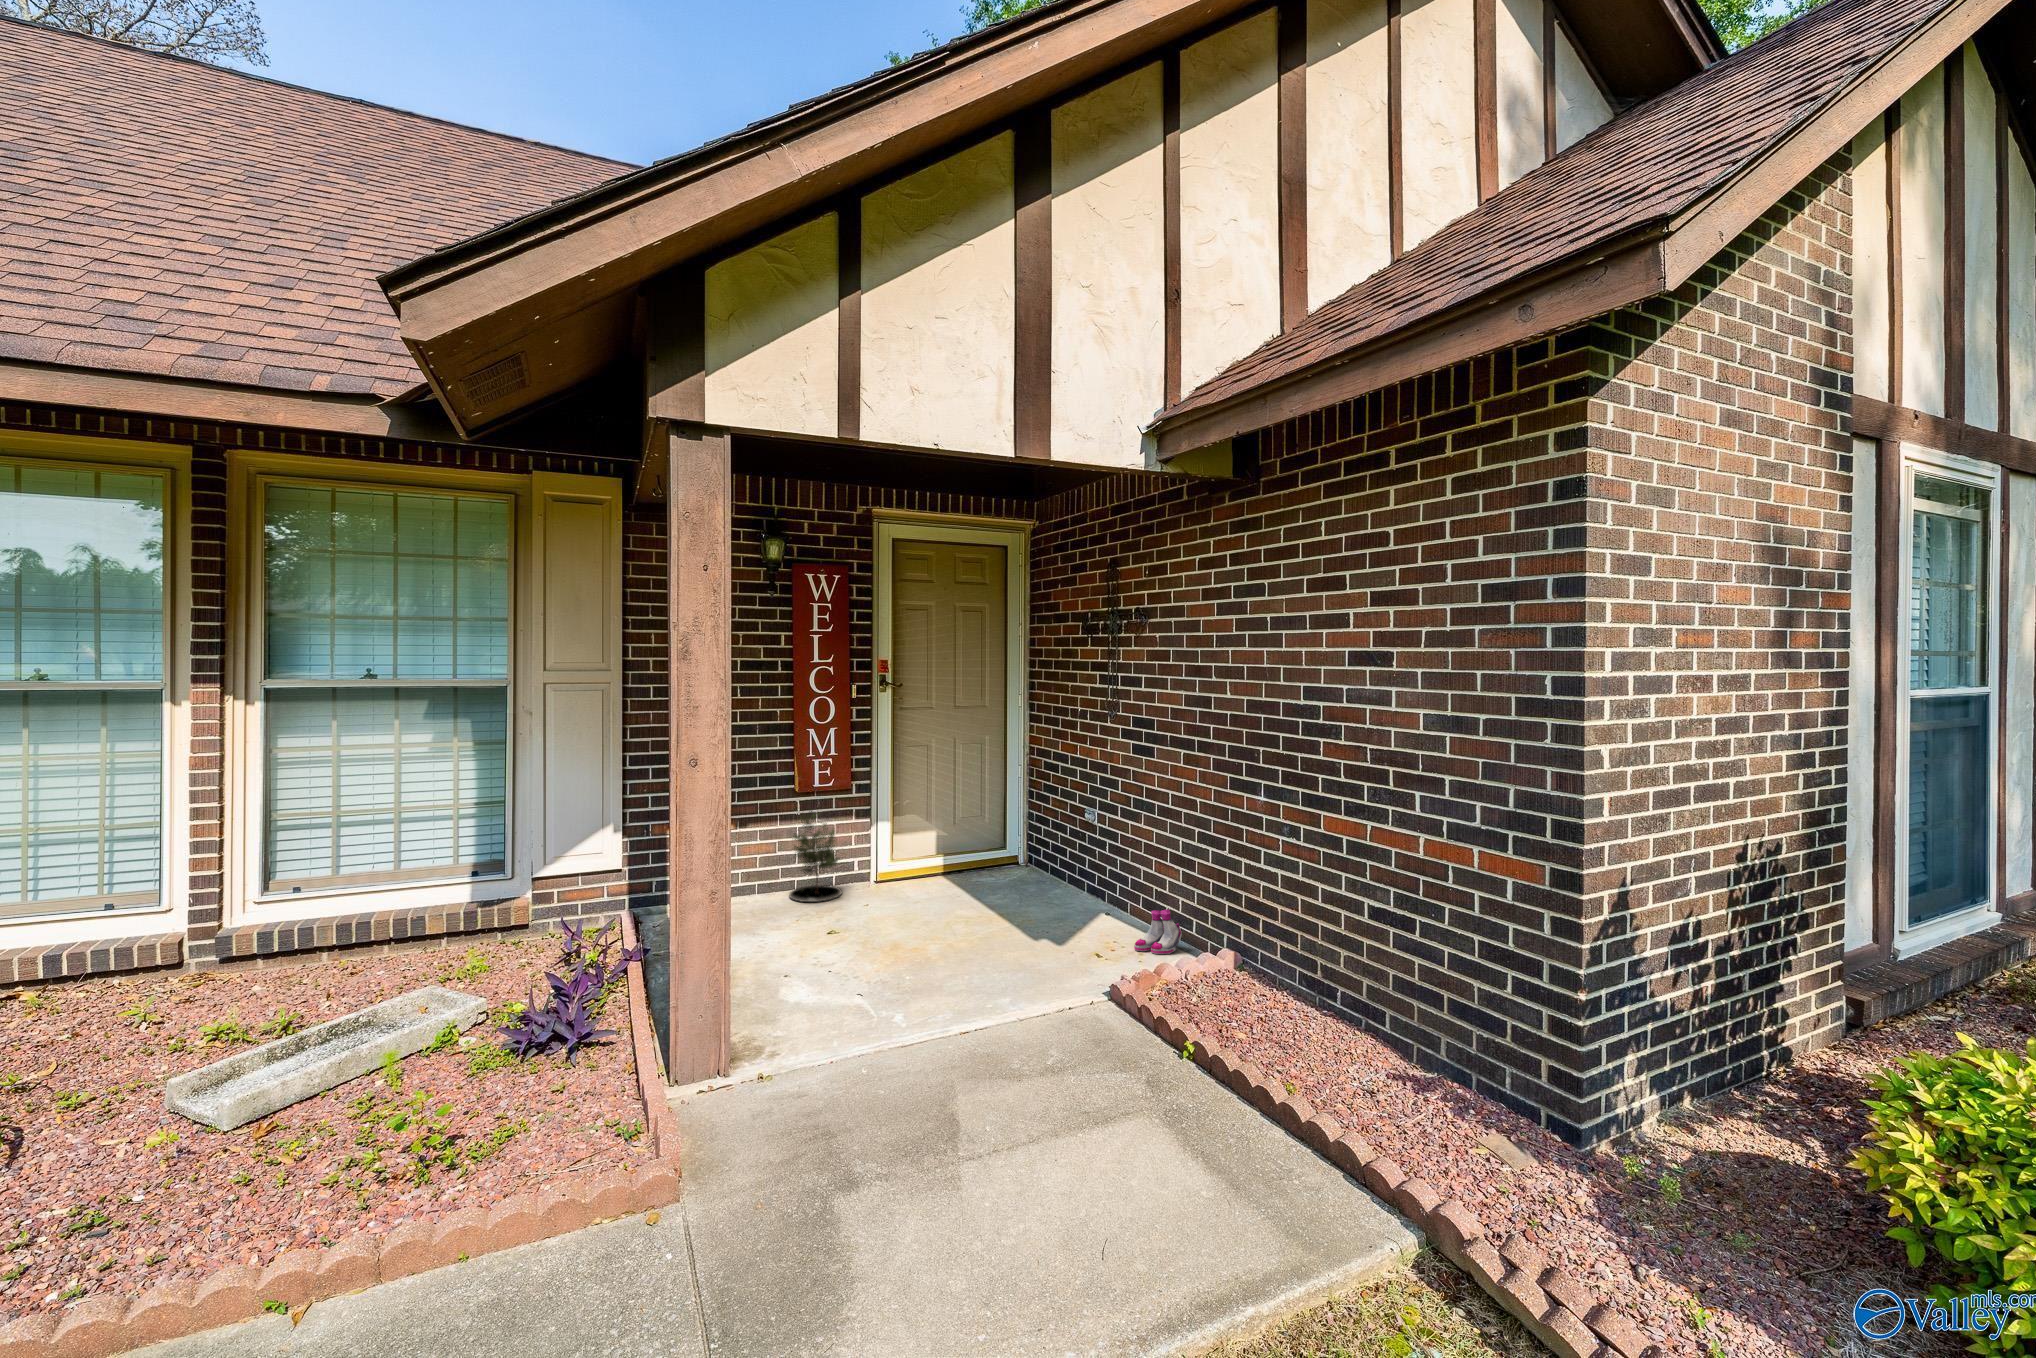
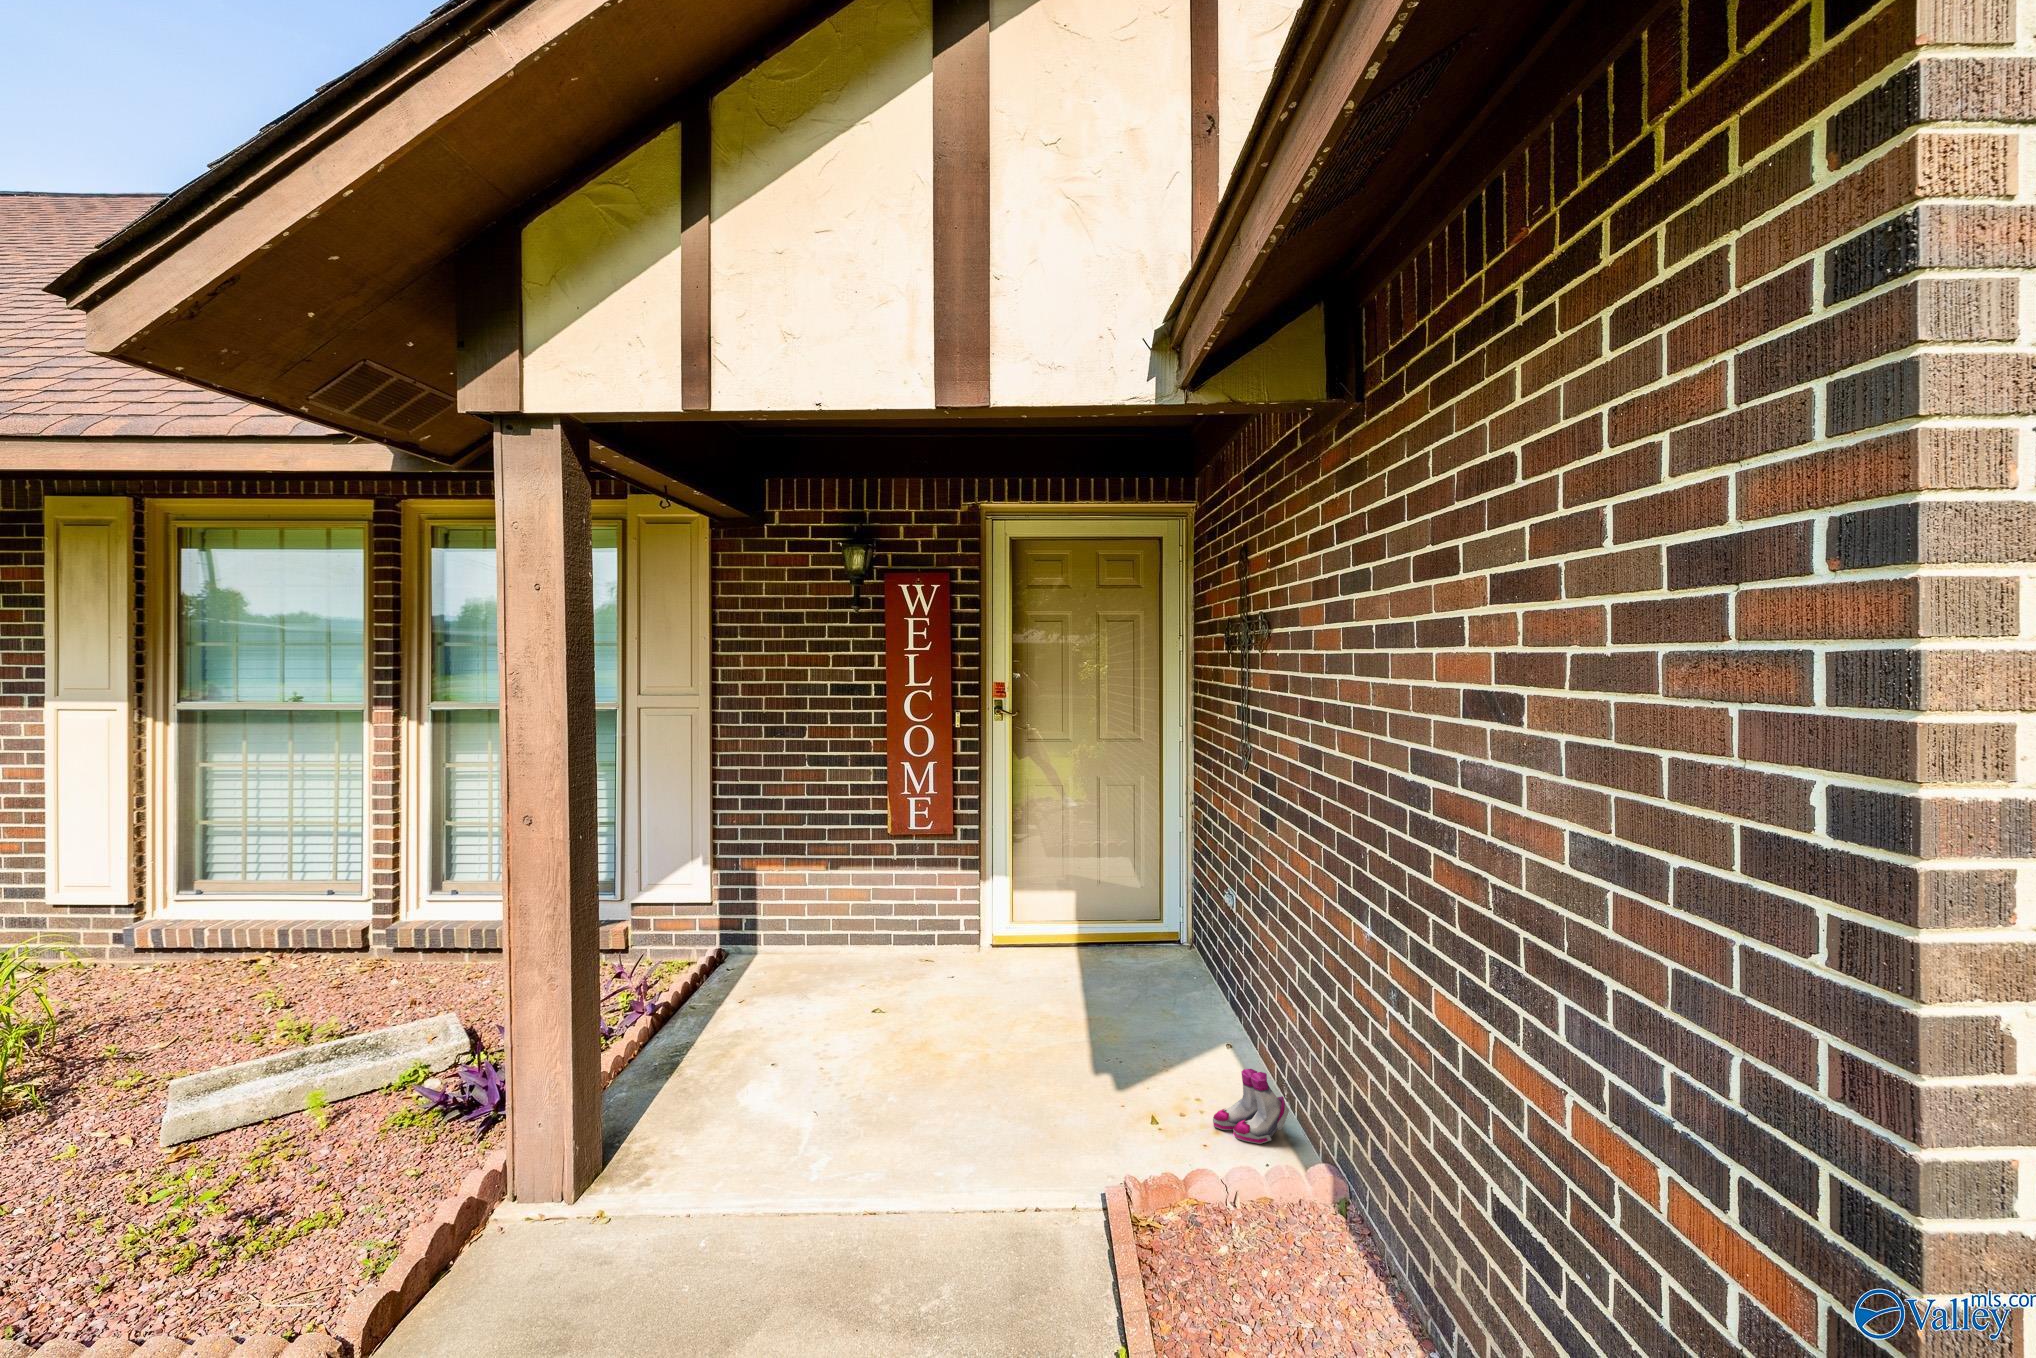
potted tree: present [789,809,842,902] -> none [869,852,938,970]

